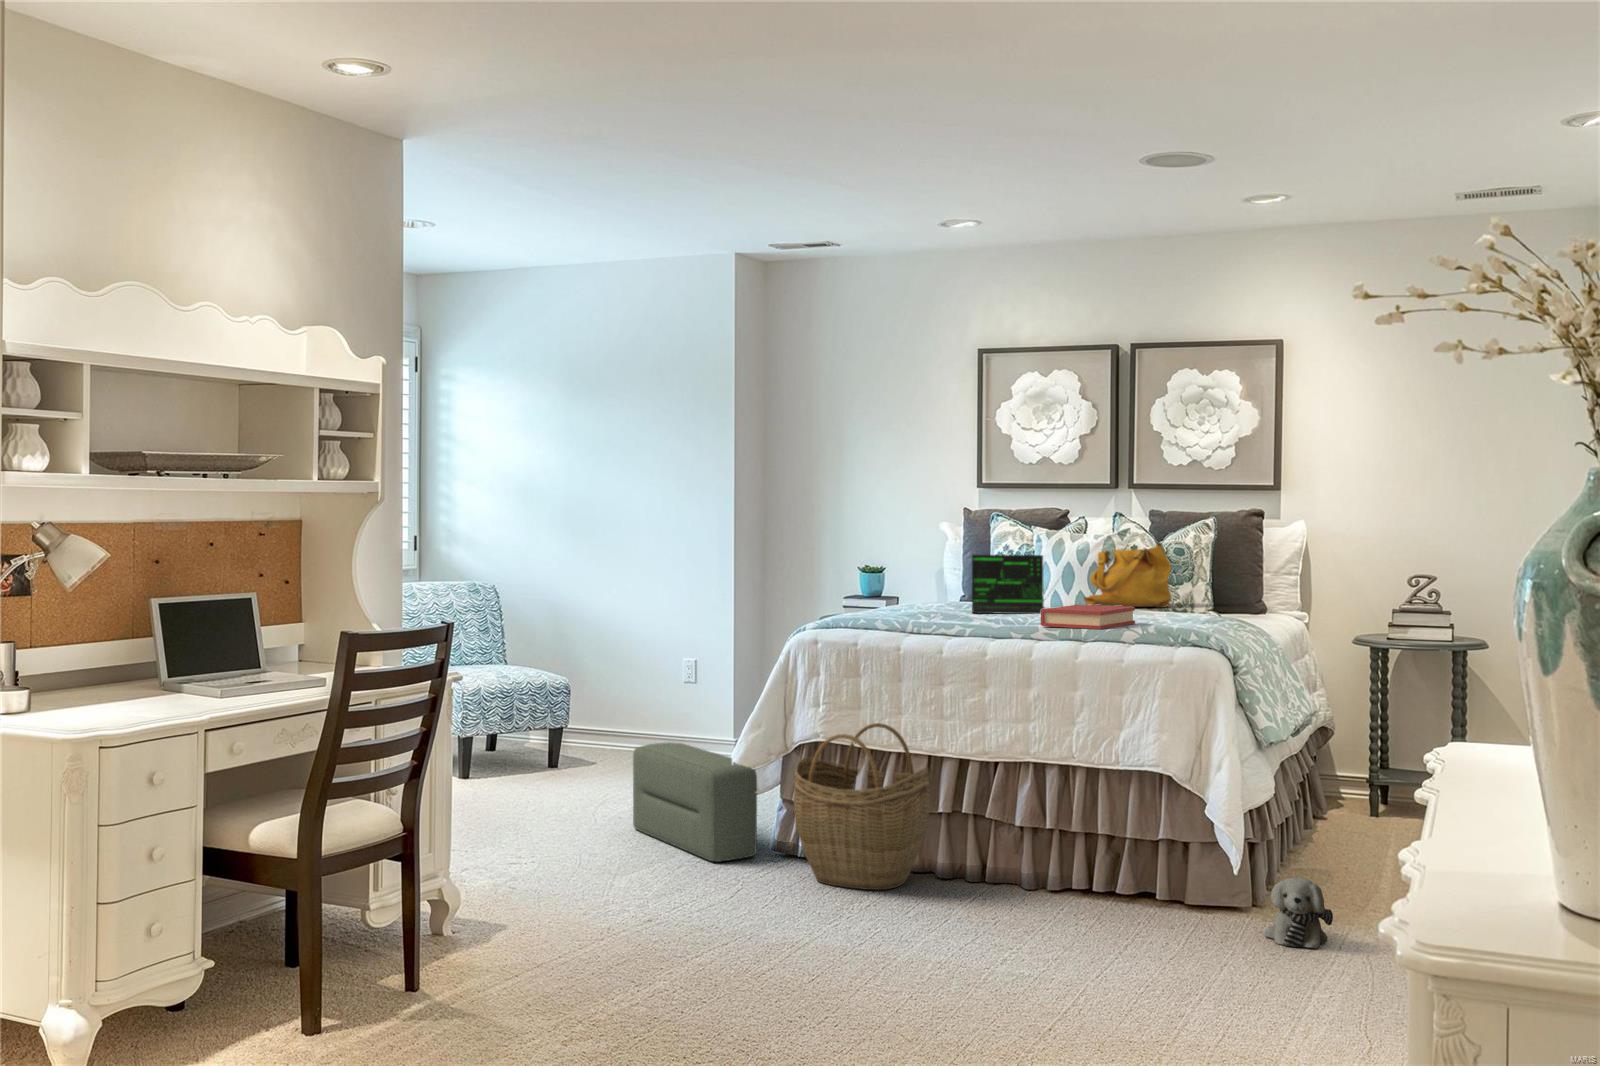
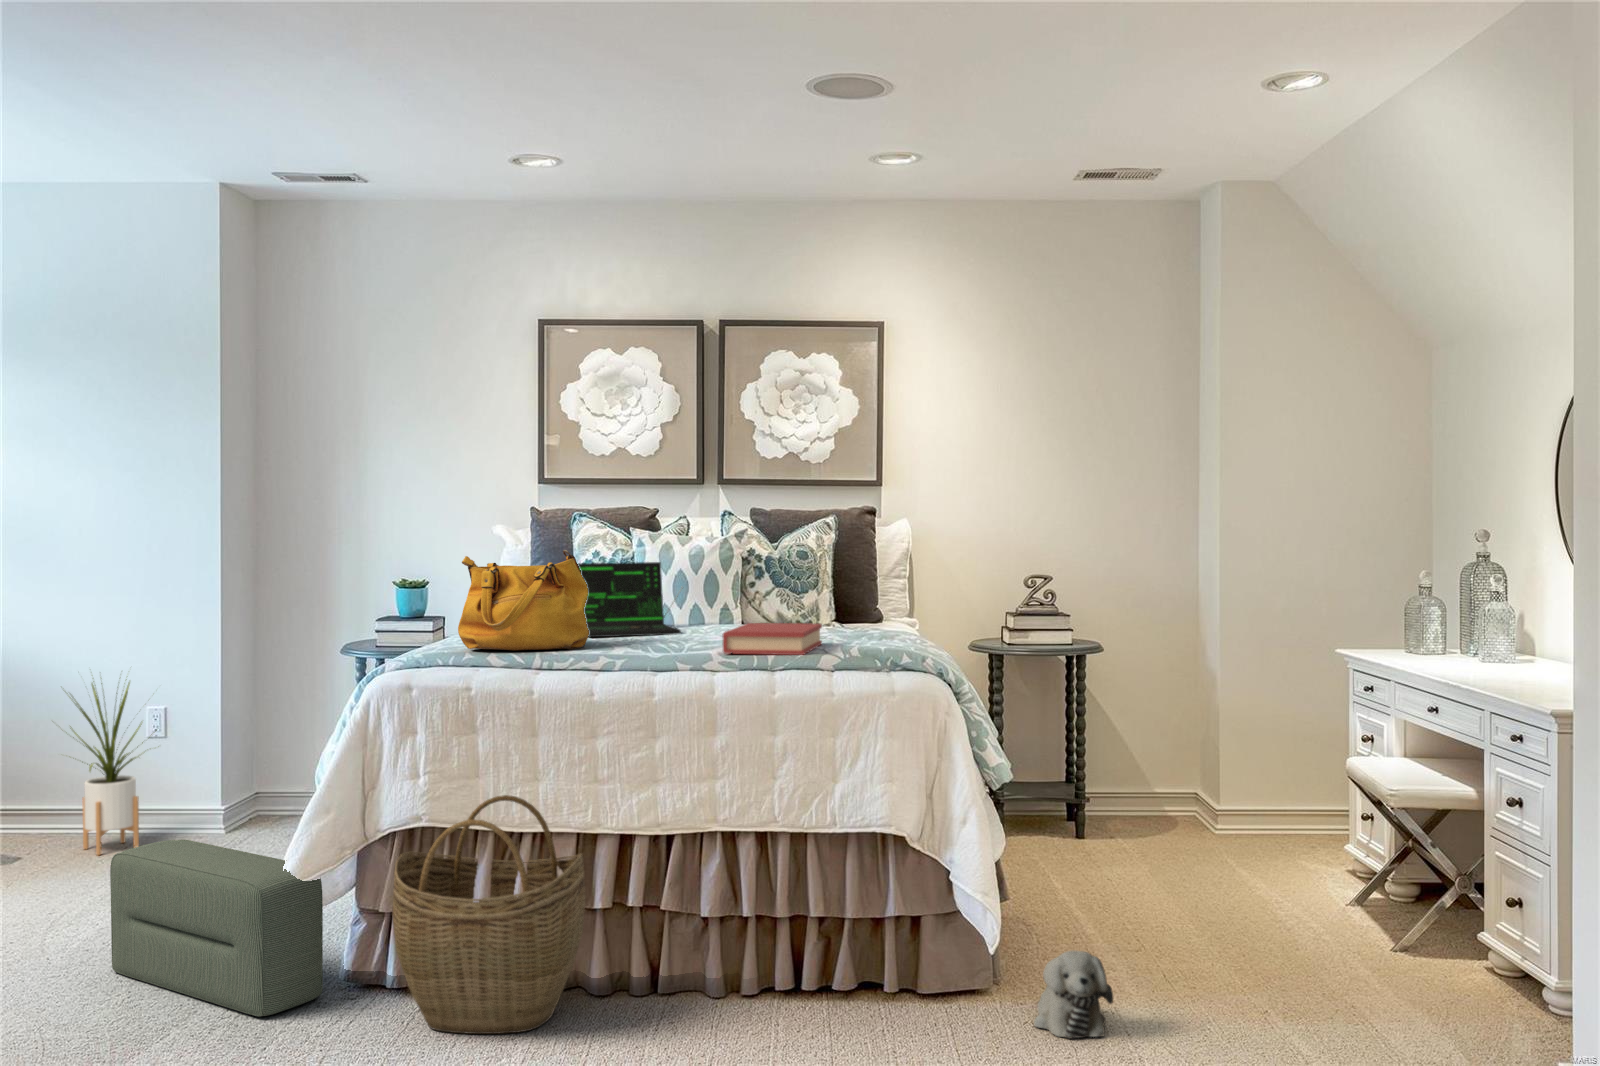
handbag: present [1084,540,1171,608] -> present [458,550,589,650]
house plant: none [616,625,691,764] -> present [70,681,143,855]

